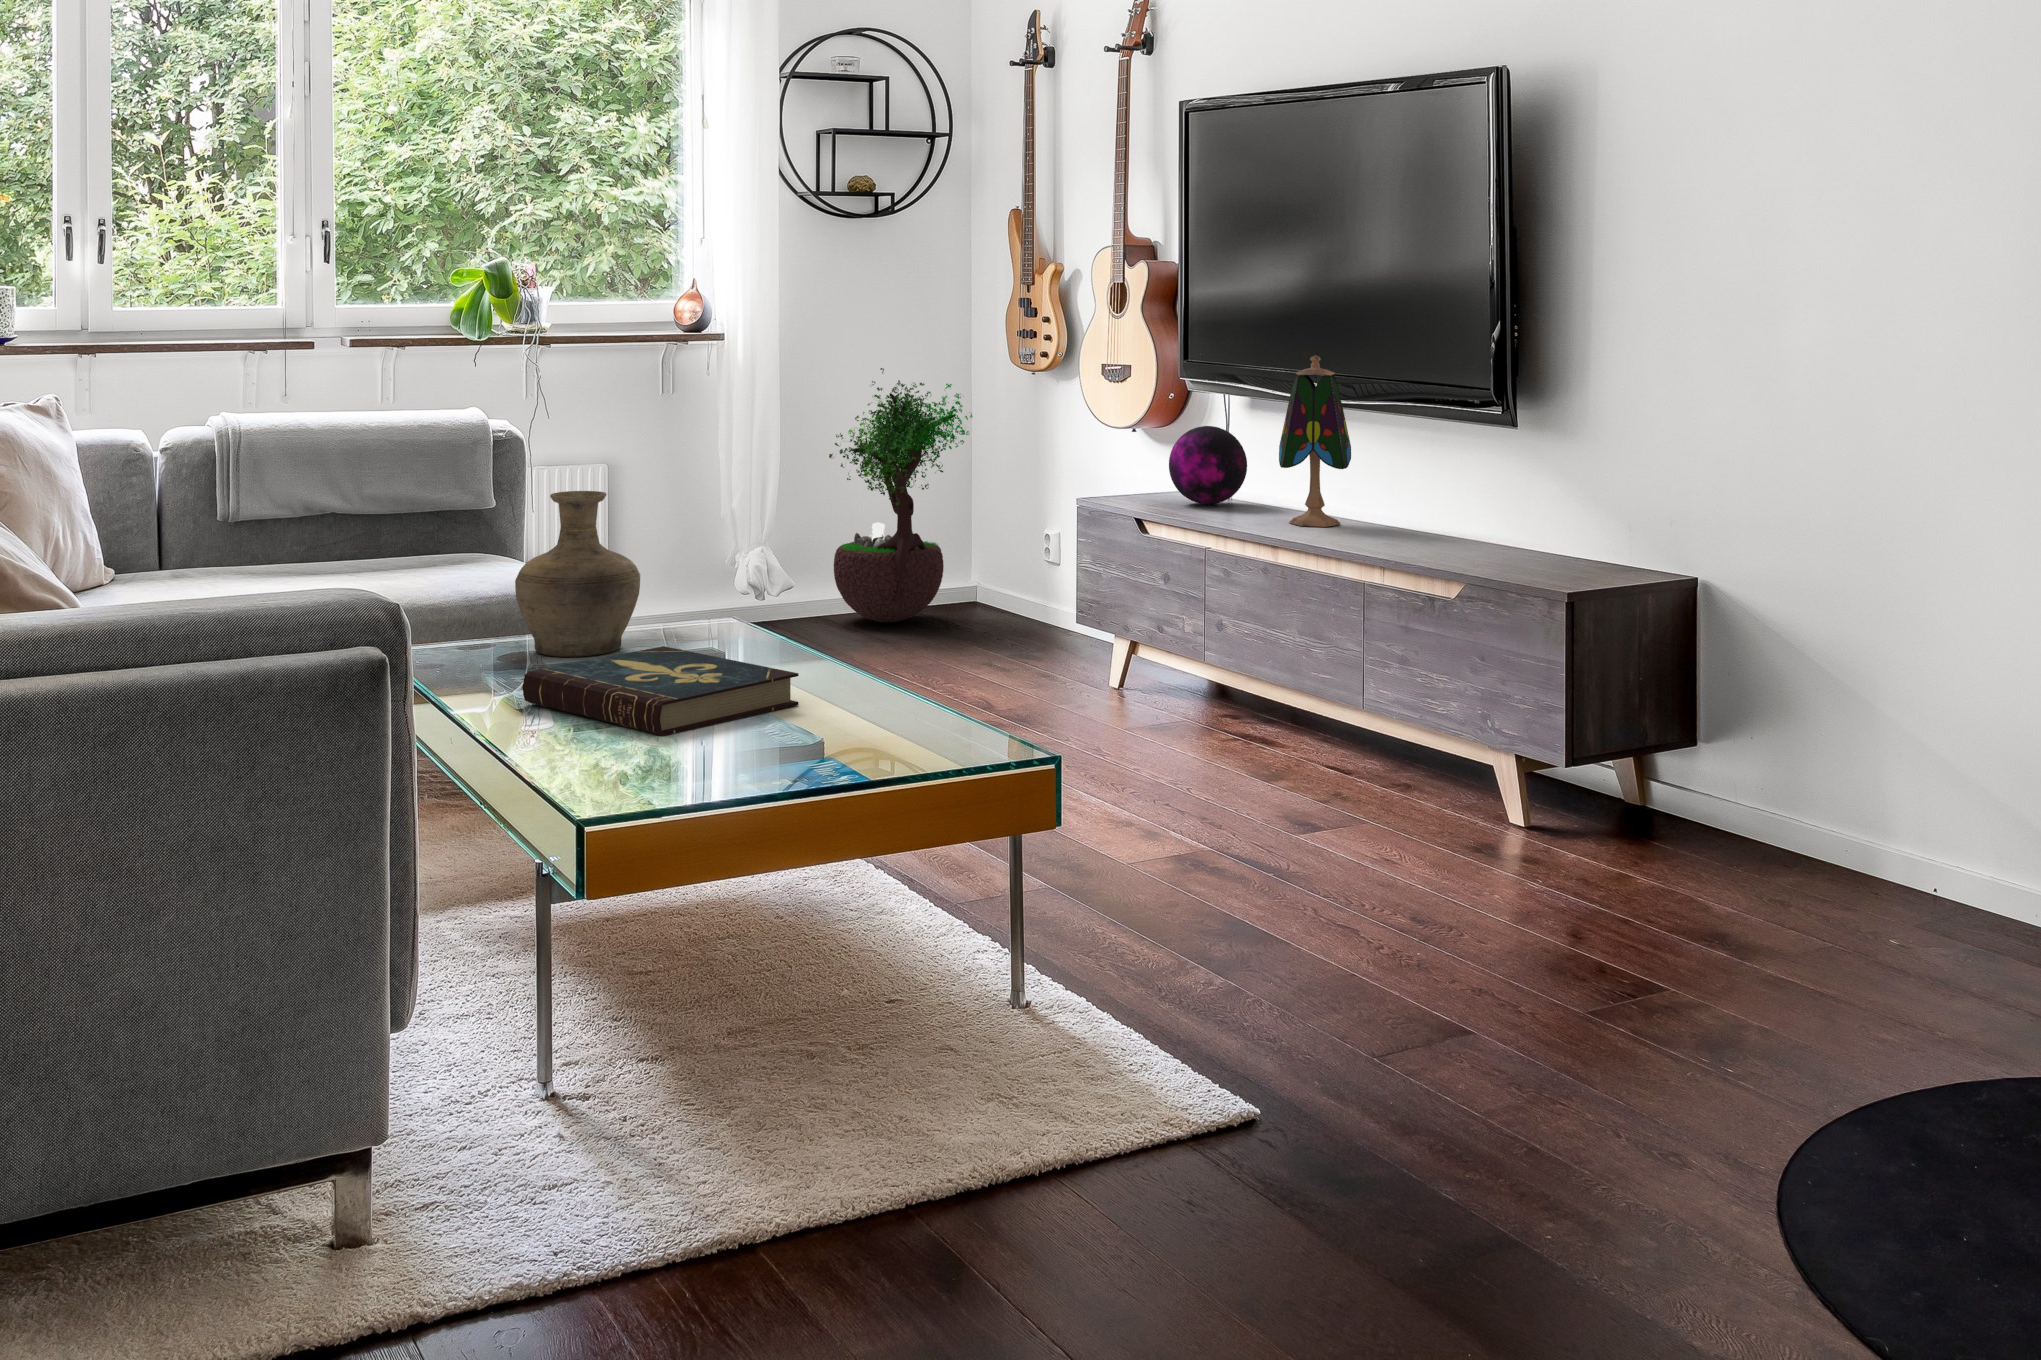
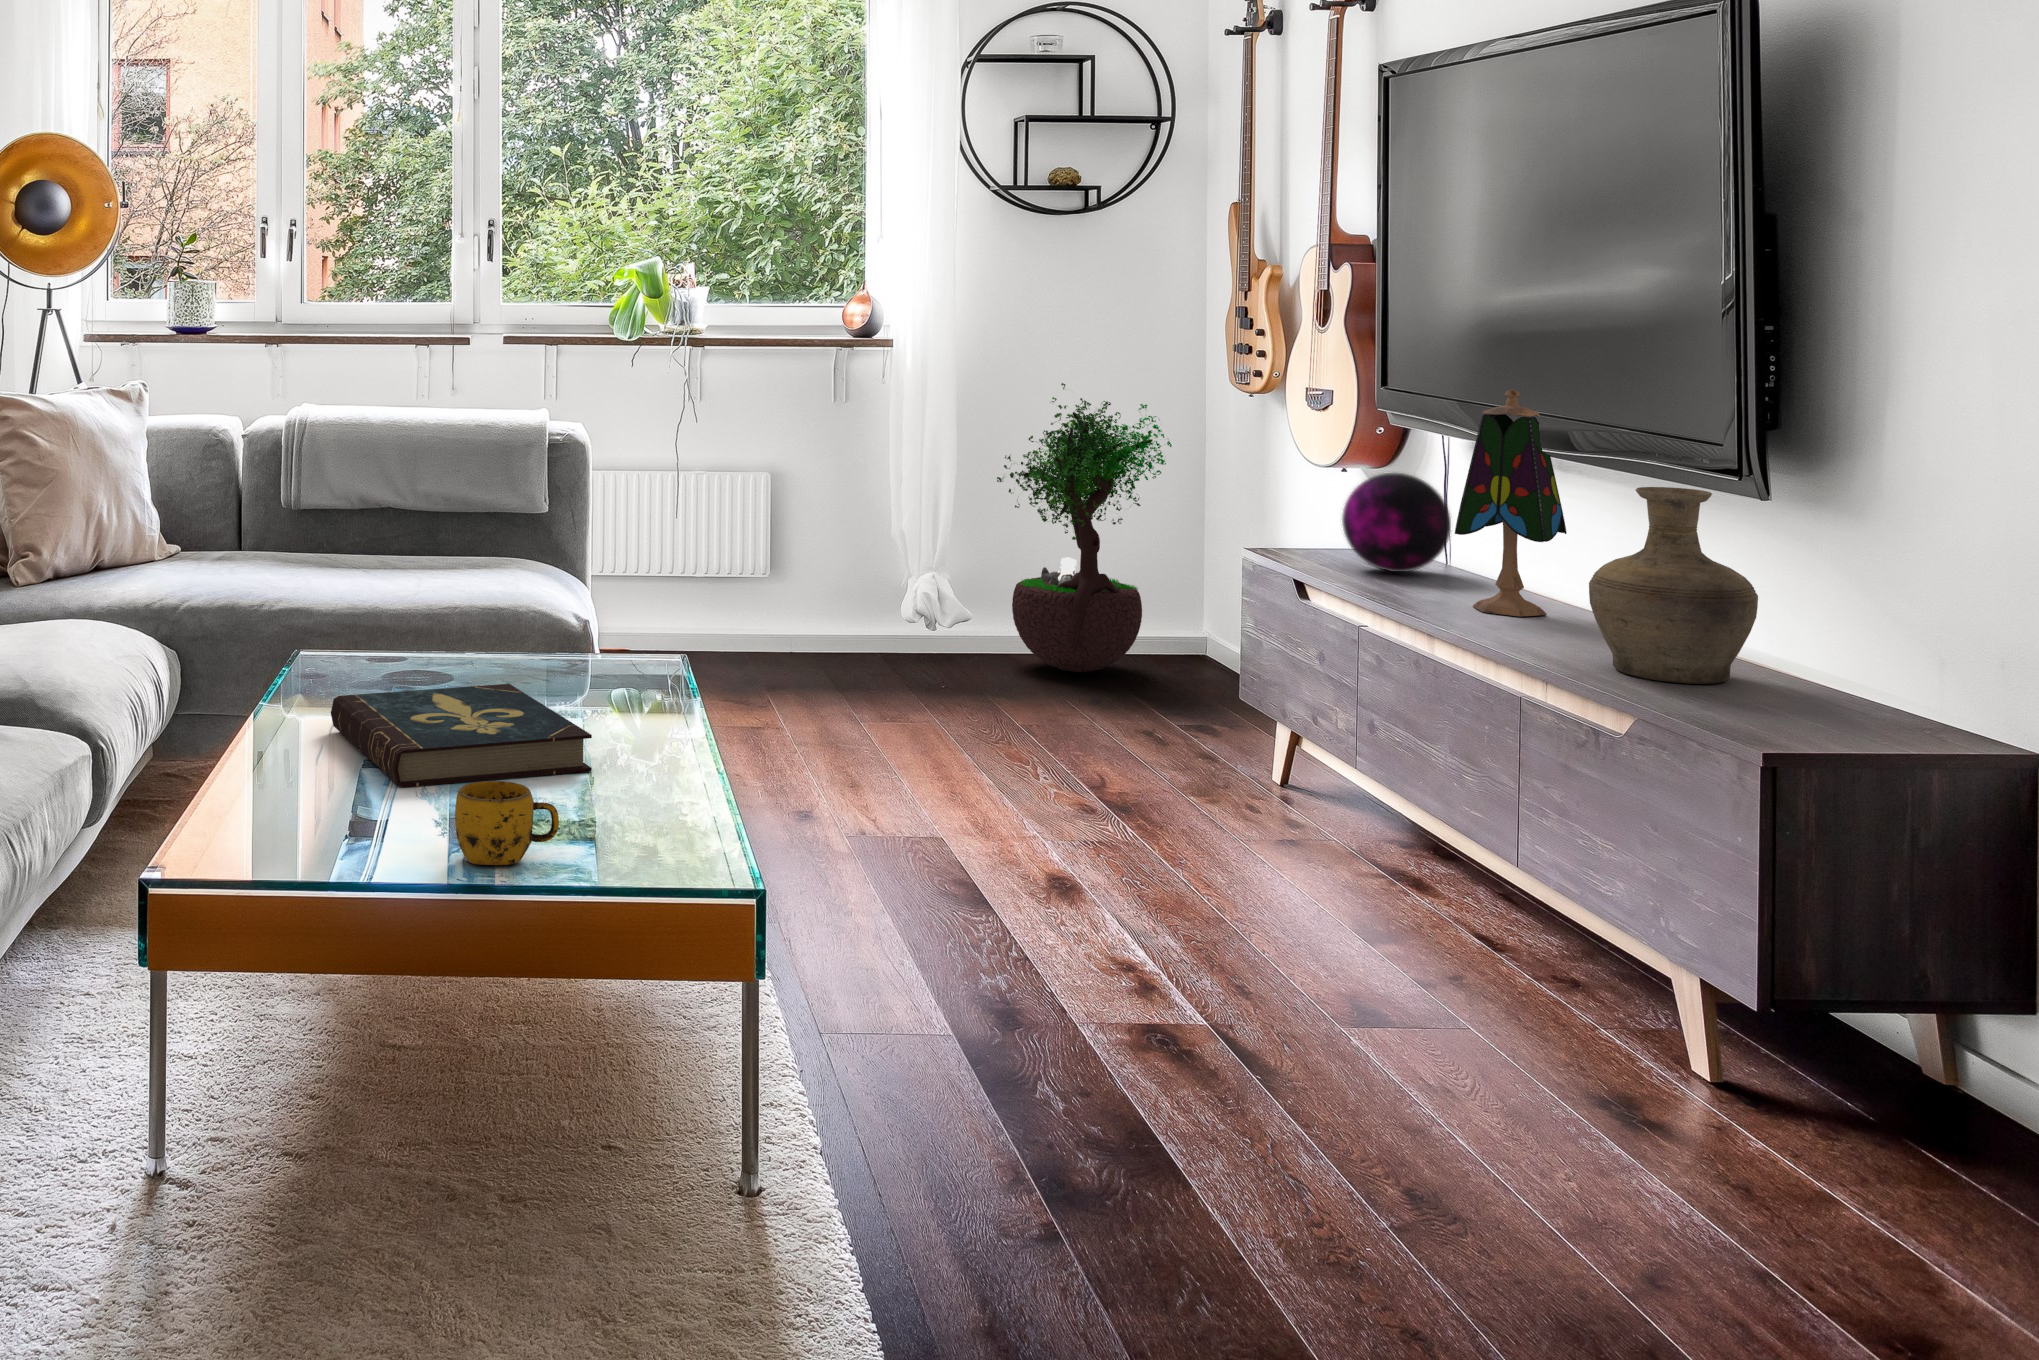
vase: present [515,491,640,657] -> present [1589,487,1758,684]
mug: none [793,705,878,775] -> present [455,781,559,865]

